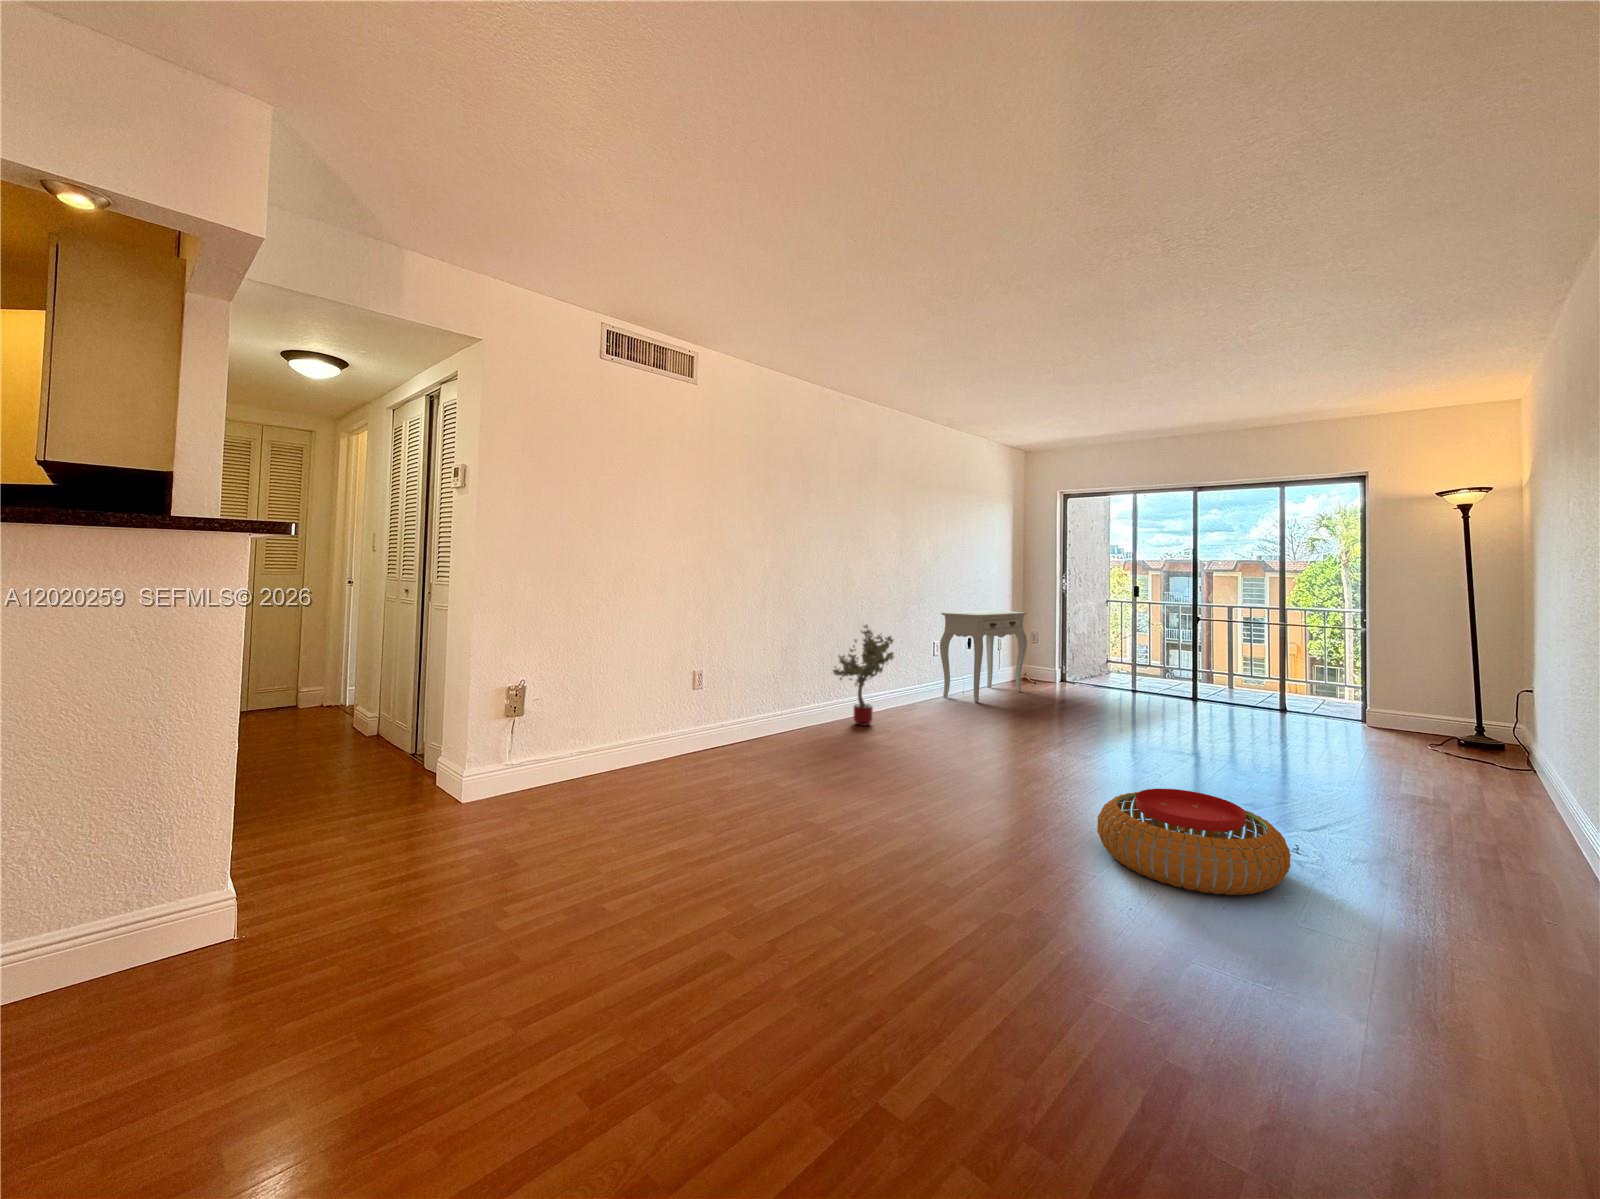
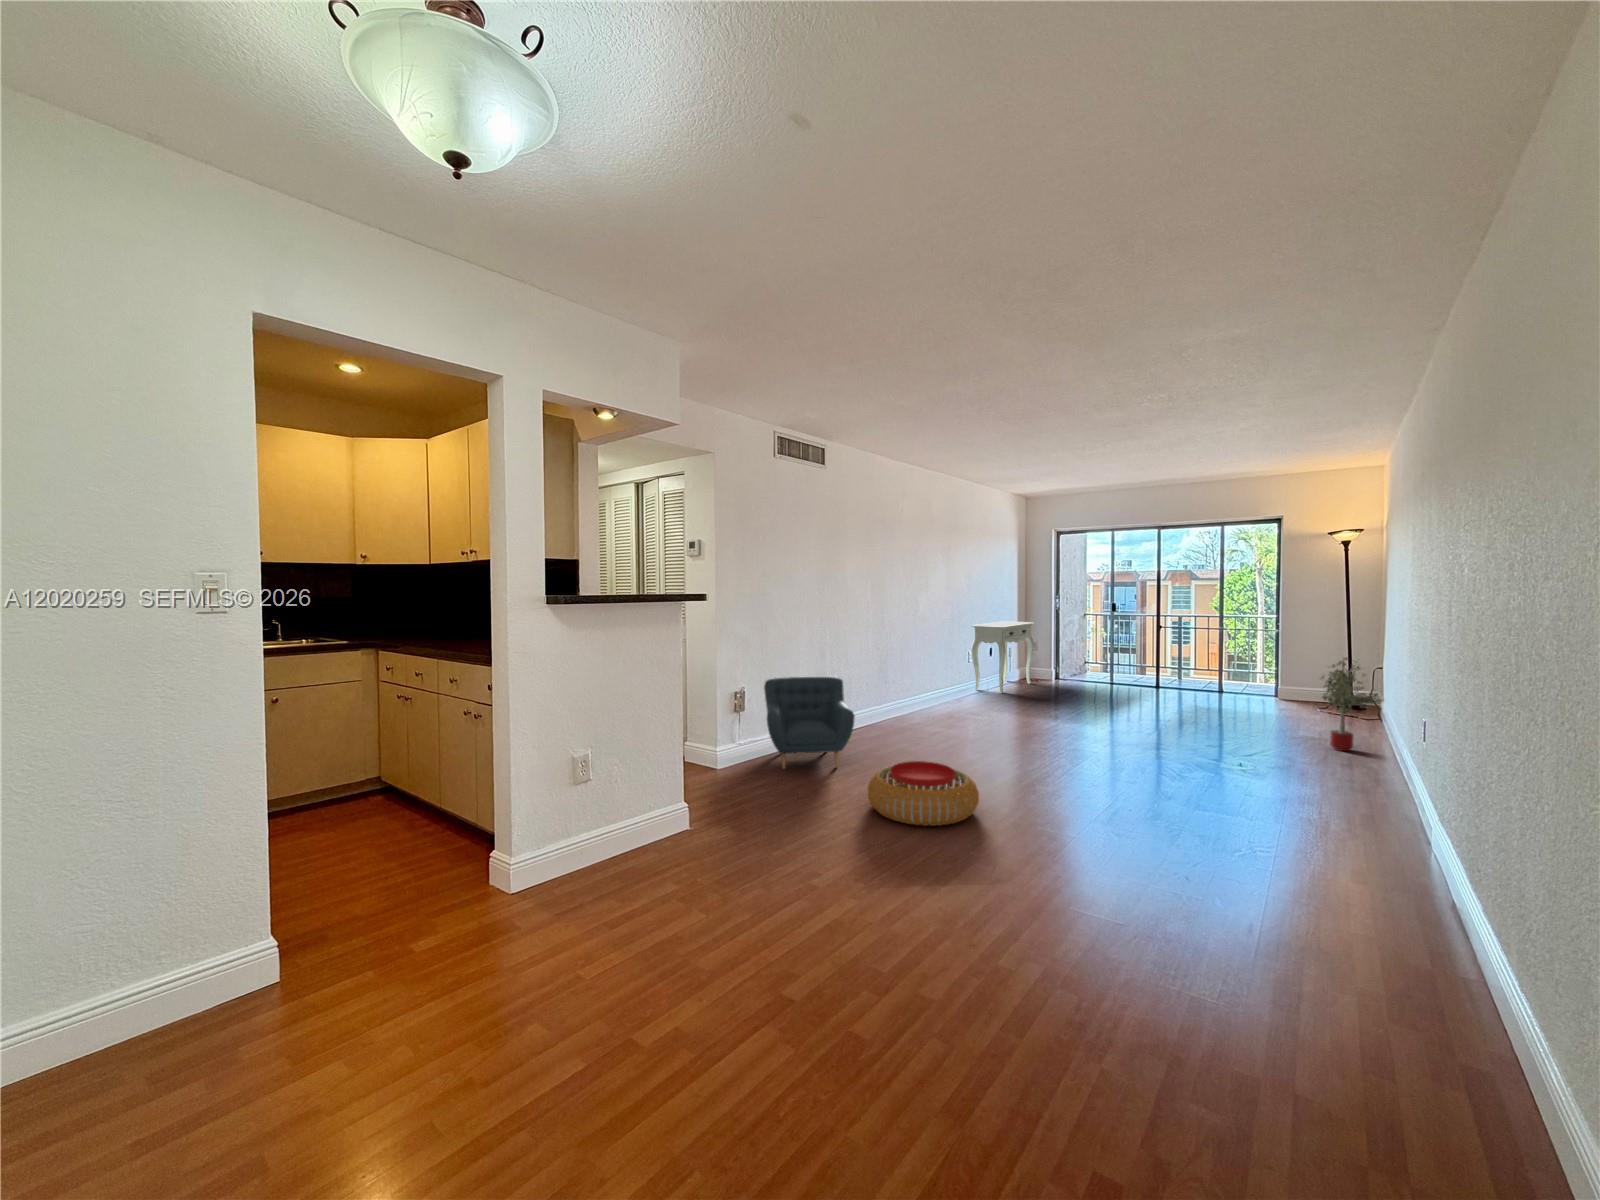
potted tree: present [833,625,894,726] -> present [1321,658,1382,751]
armchair: none [527,670,683,814] -> present [764,677,855,769]
pouf: present [1097,789,1291,895] -> present [868,761,979,826]

